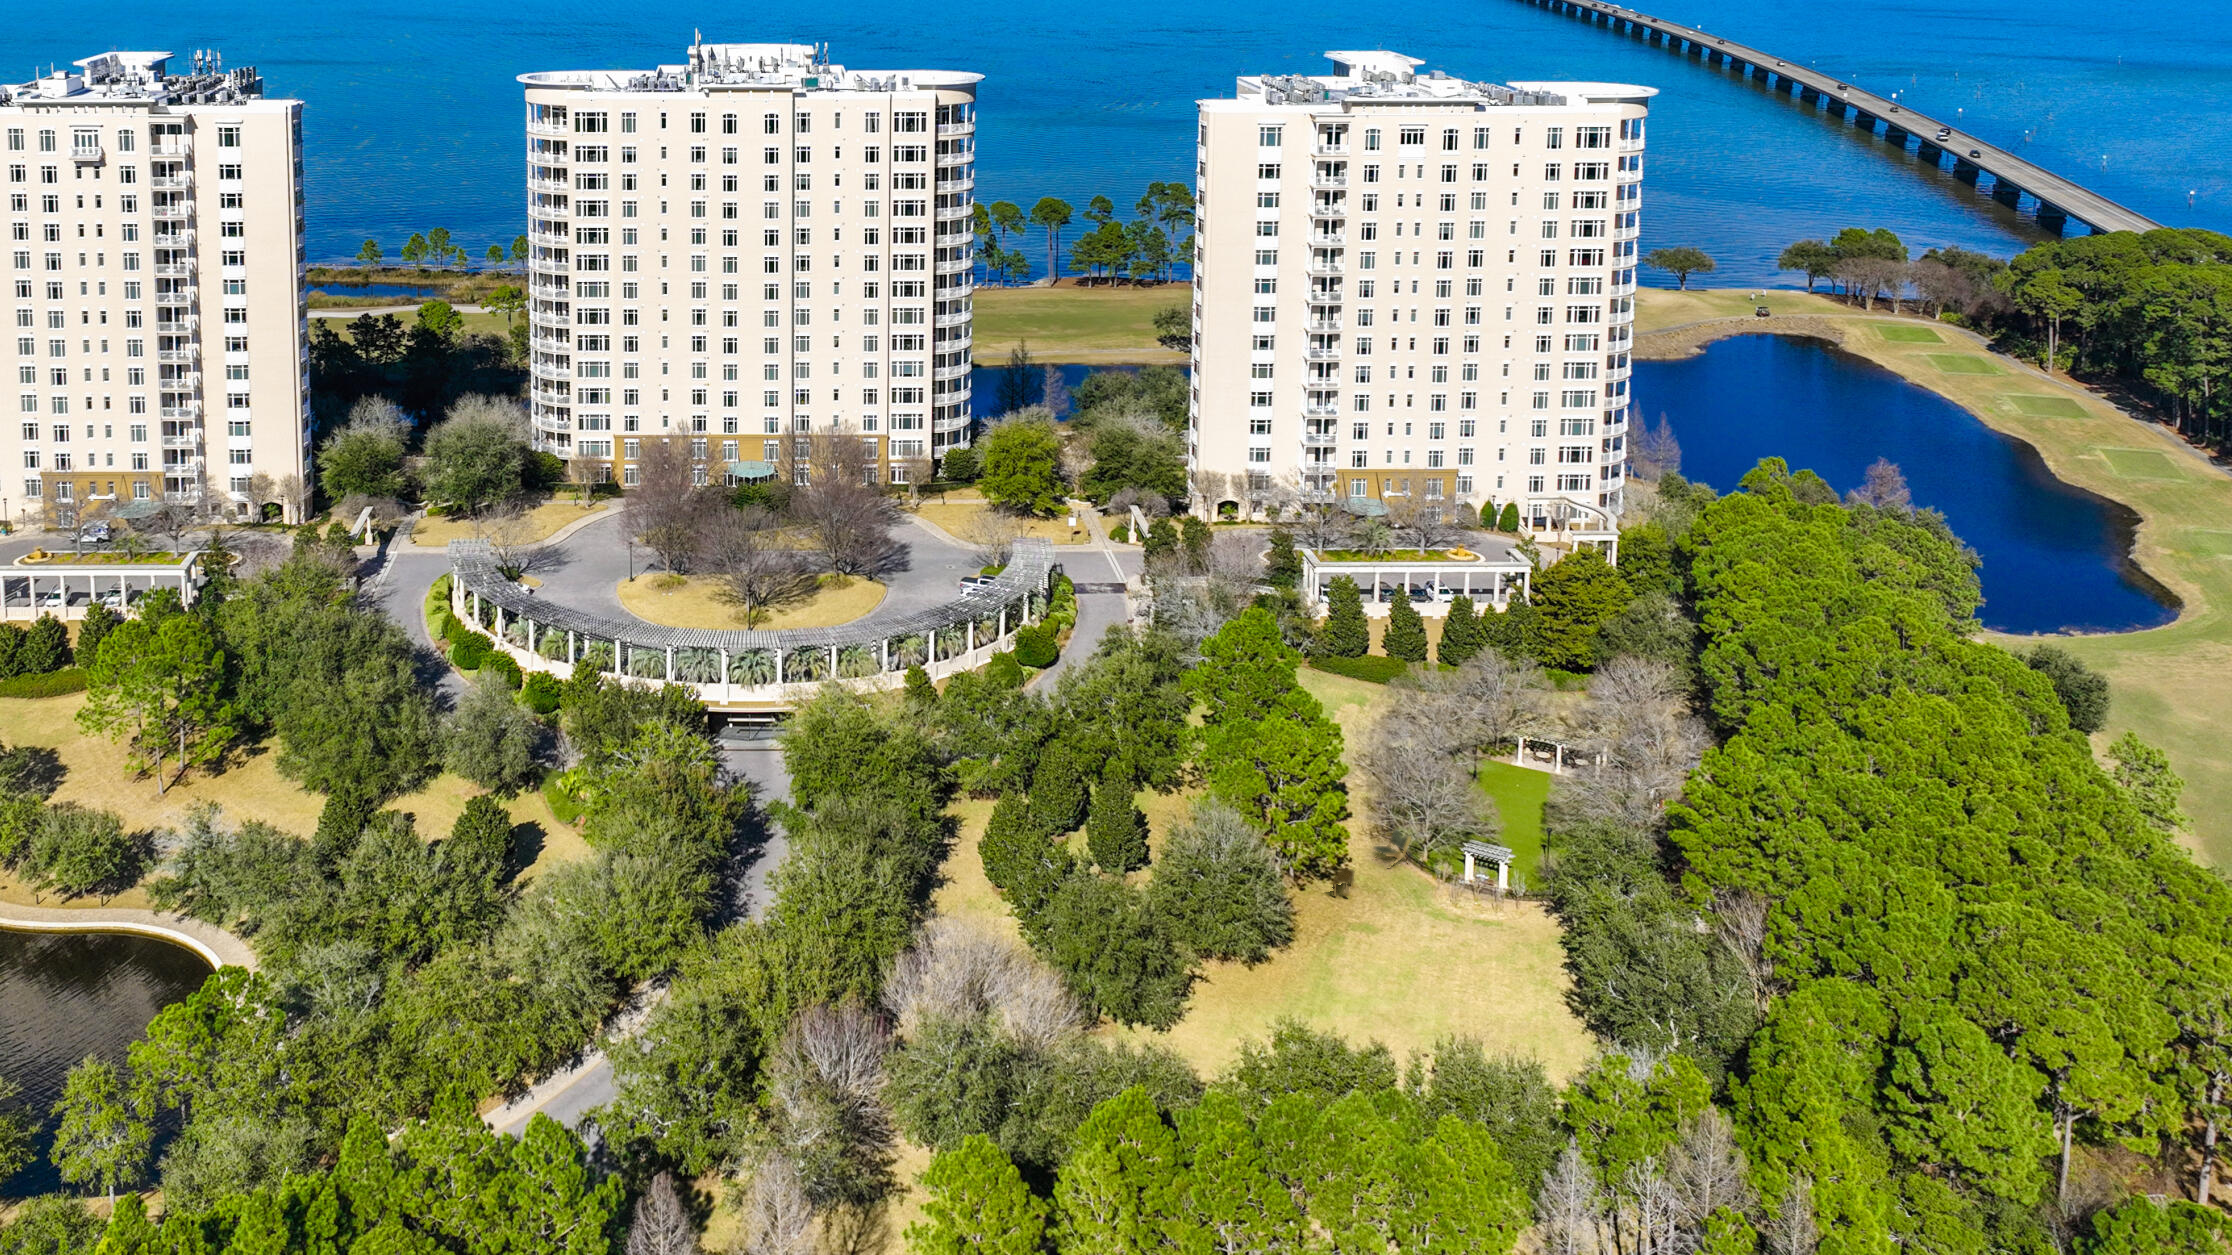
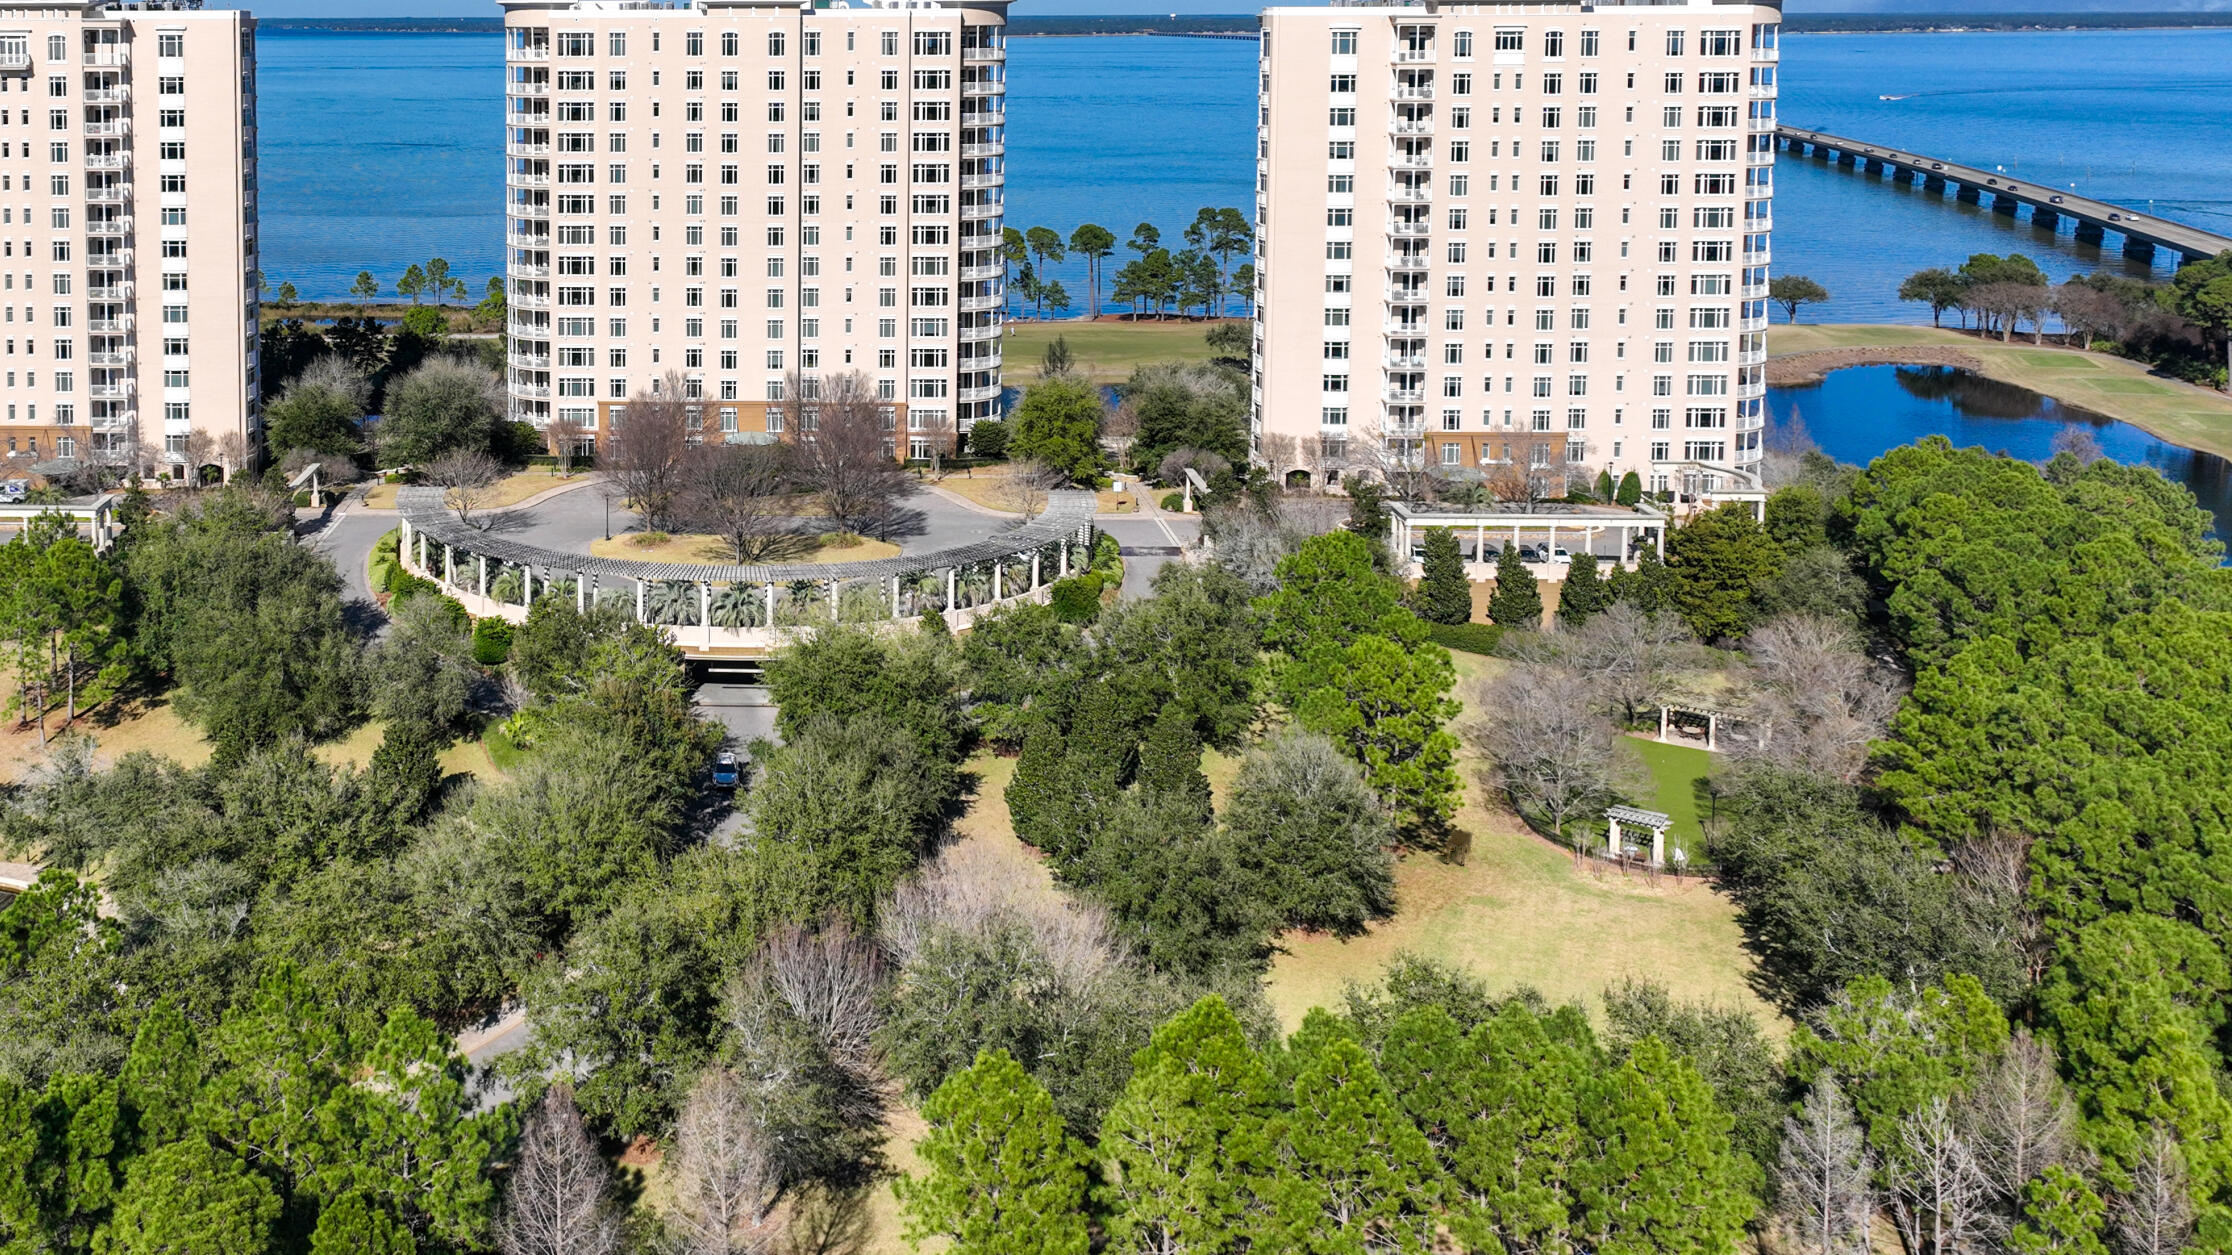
lounge chair: present [1373,829,1411,864] -> none [1492,788,1542,836]

